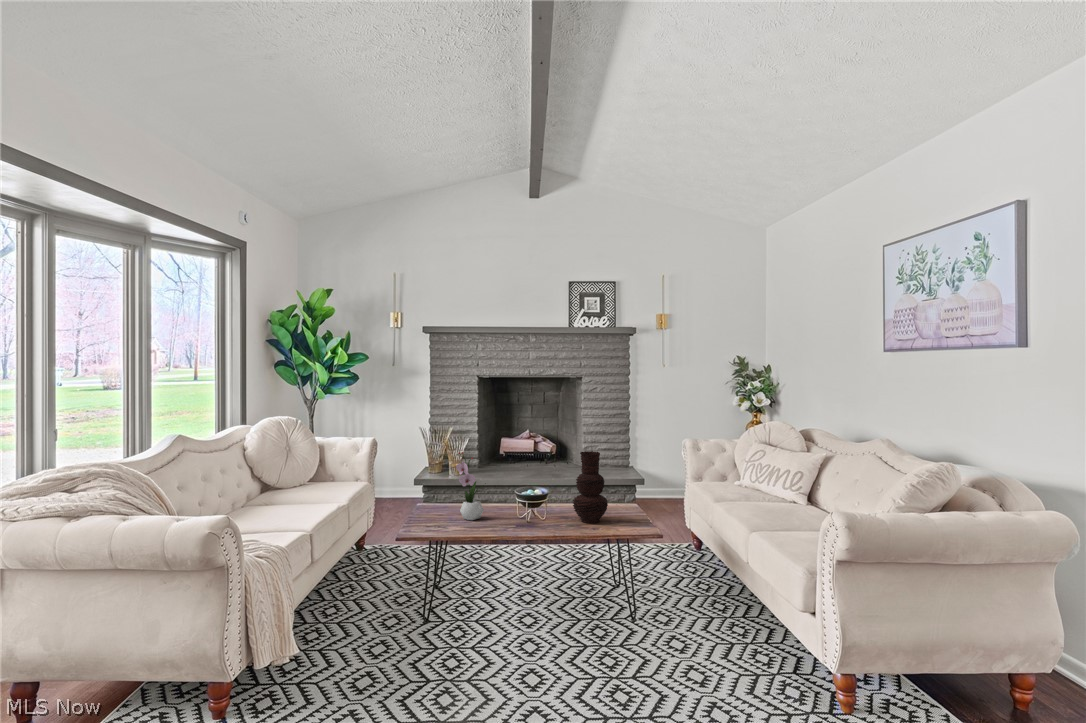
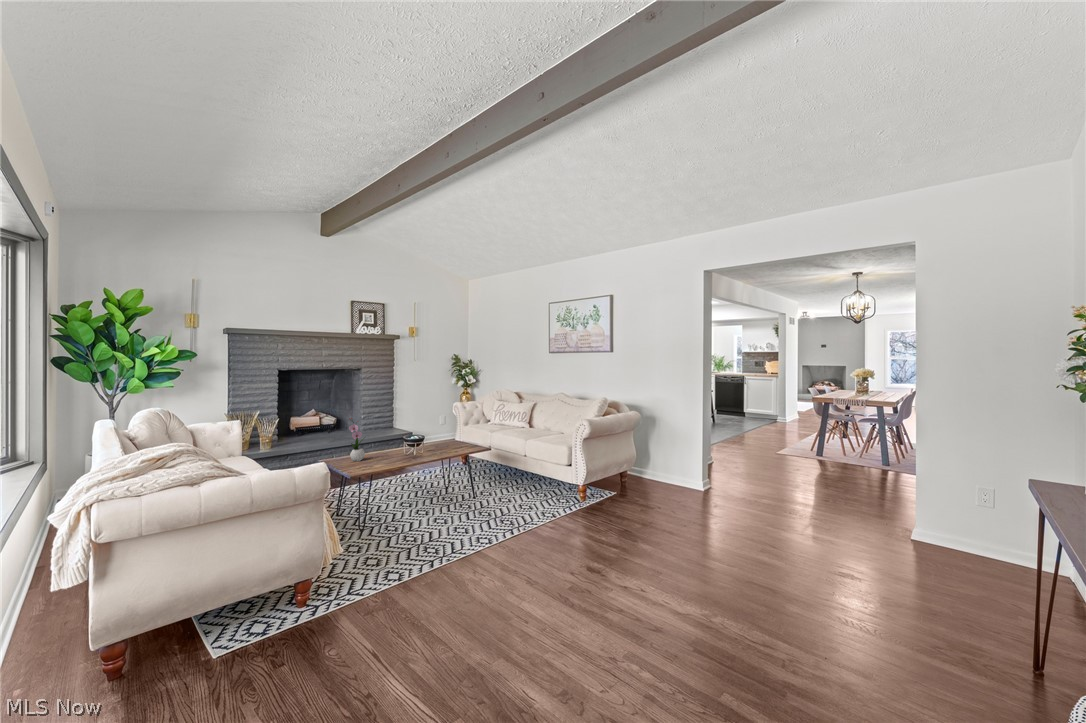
vase: present [573,451,608,523] -> none [421,411,442,452]

